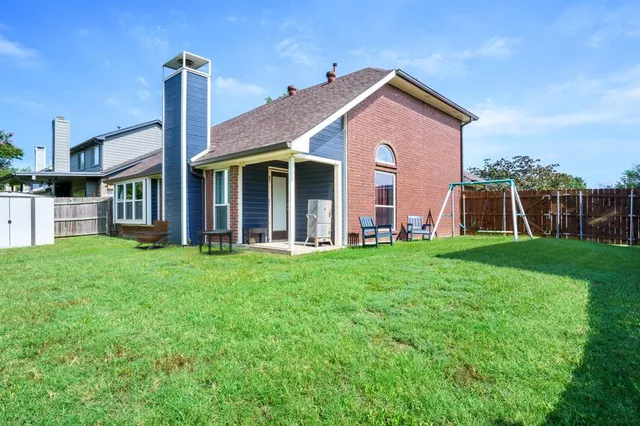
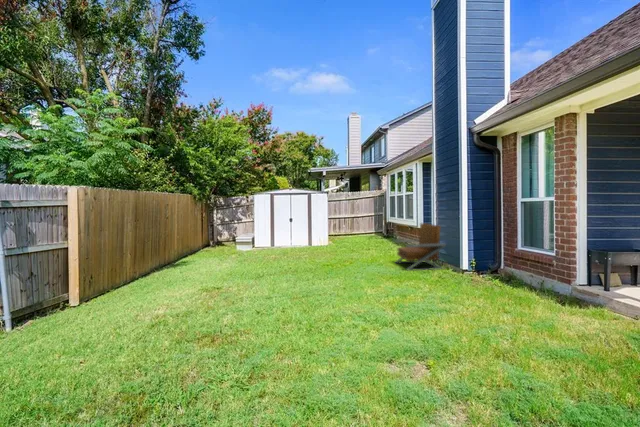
round table: present [197,230,233,254] -> none [482,249,566,302]

